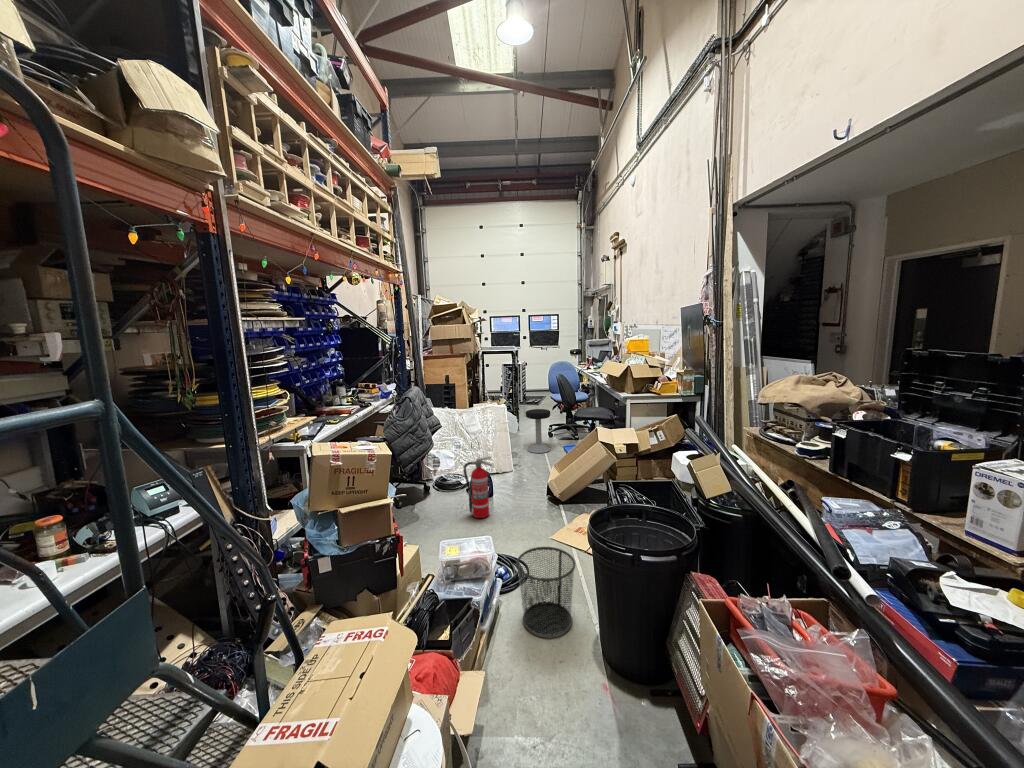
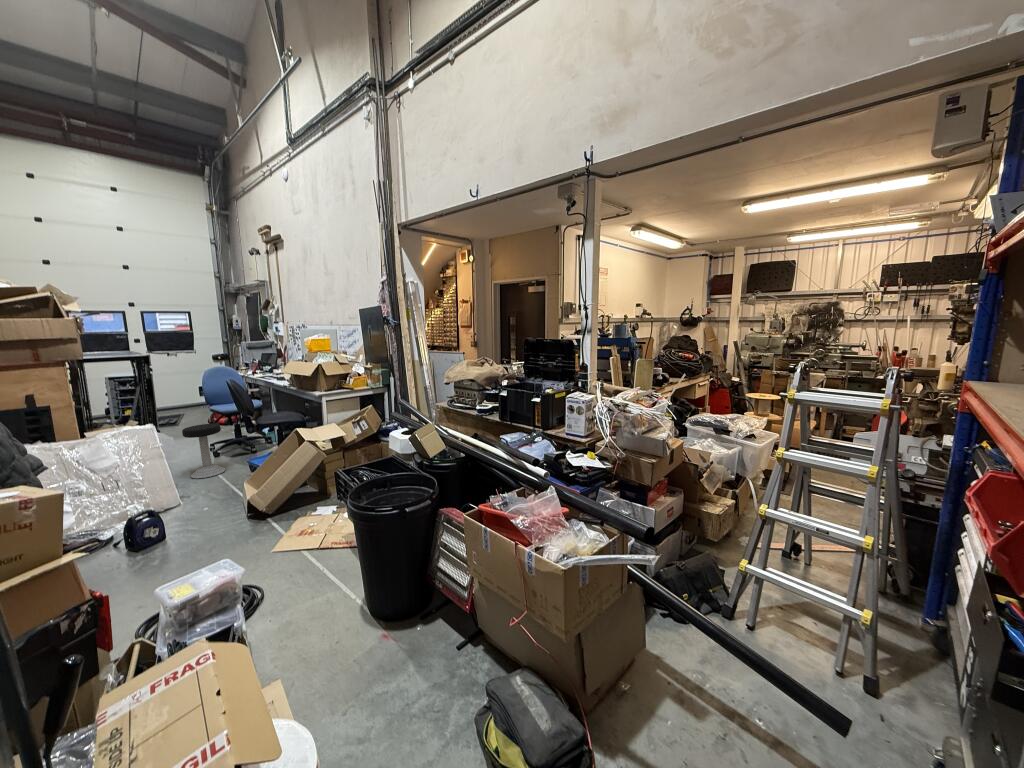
fire extinguisher: present [464,456,492,518] -> none [120,487,174,573]
trash can: present [516,547,576,637] -> none [272,545,342,638]

